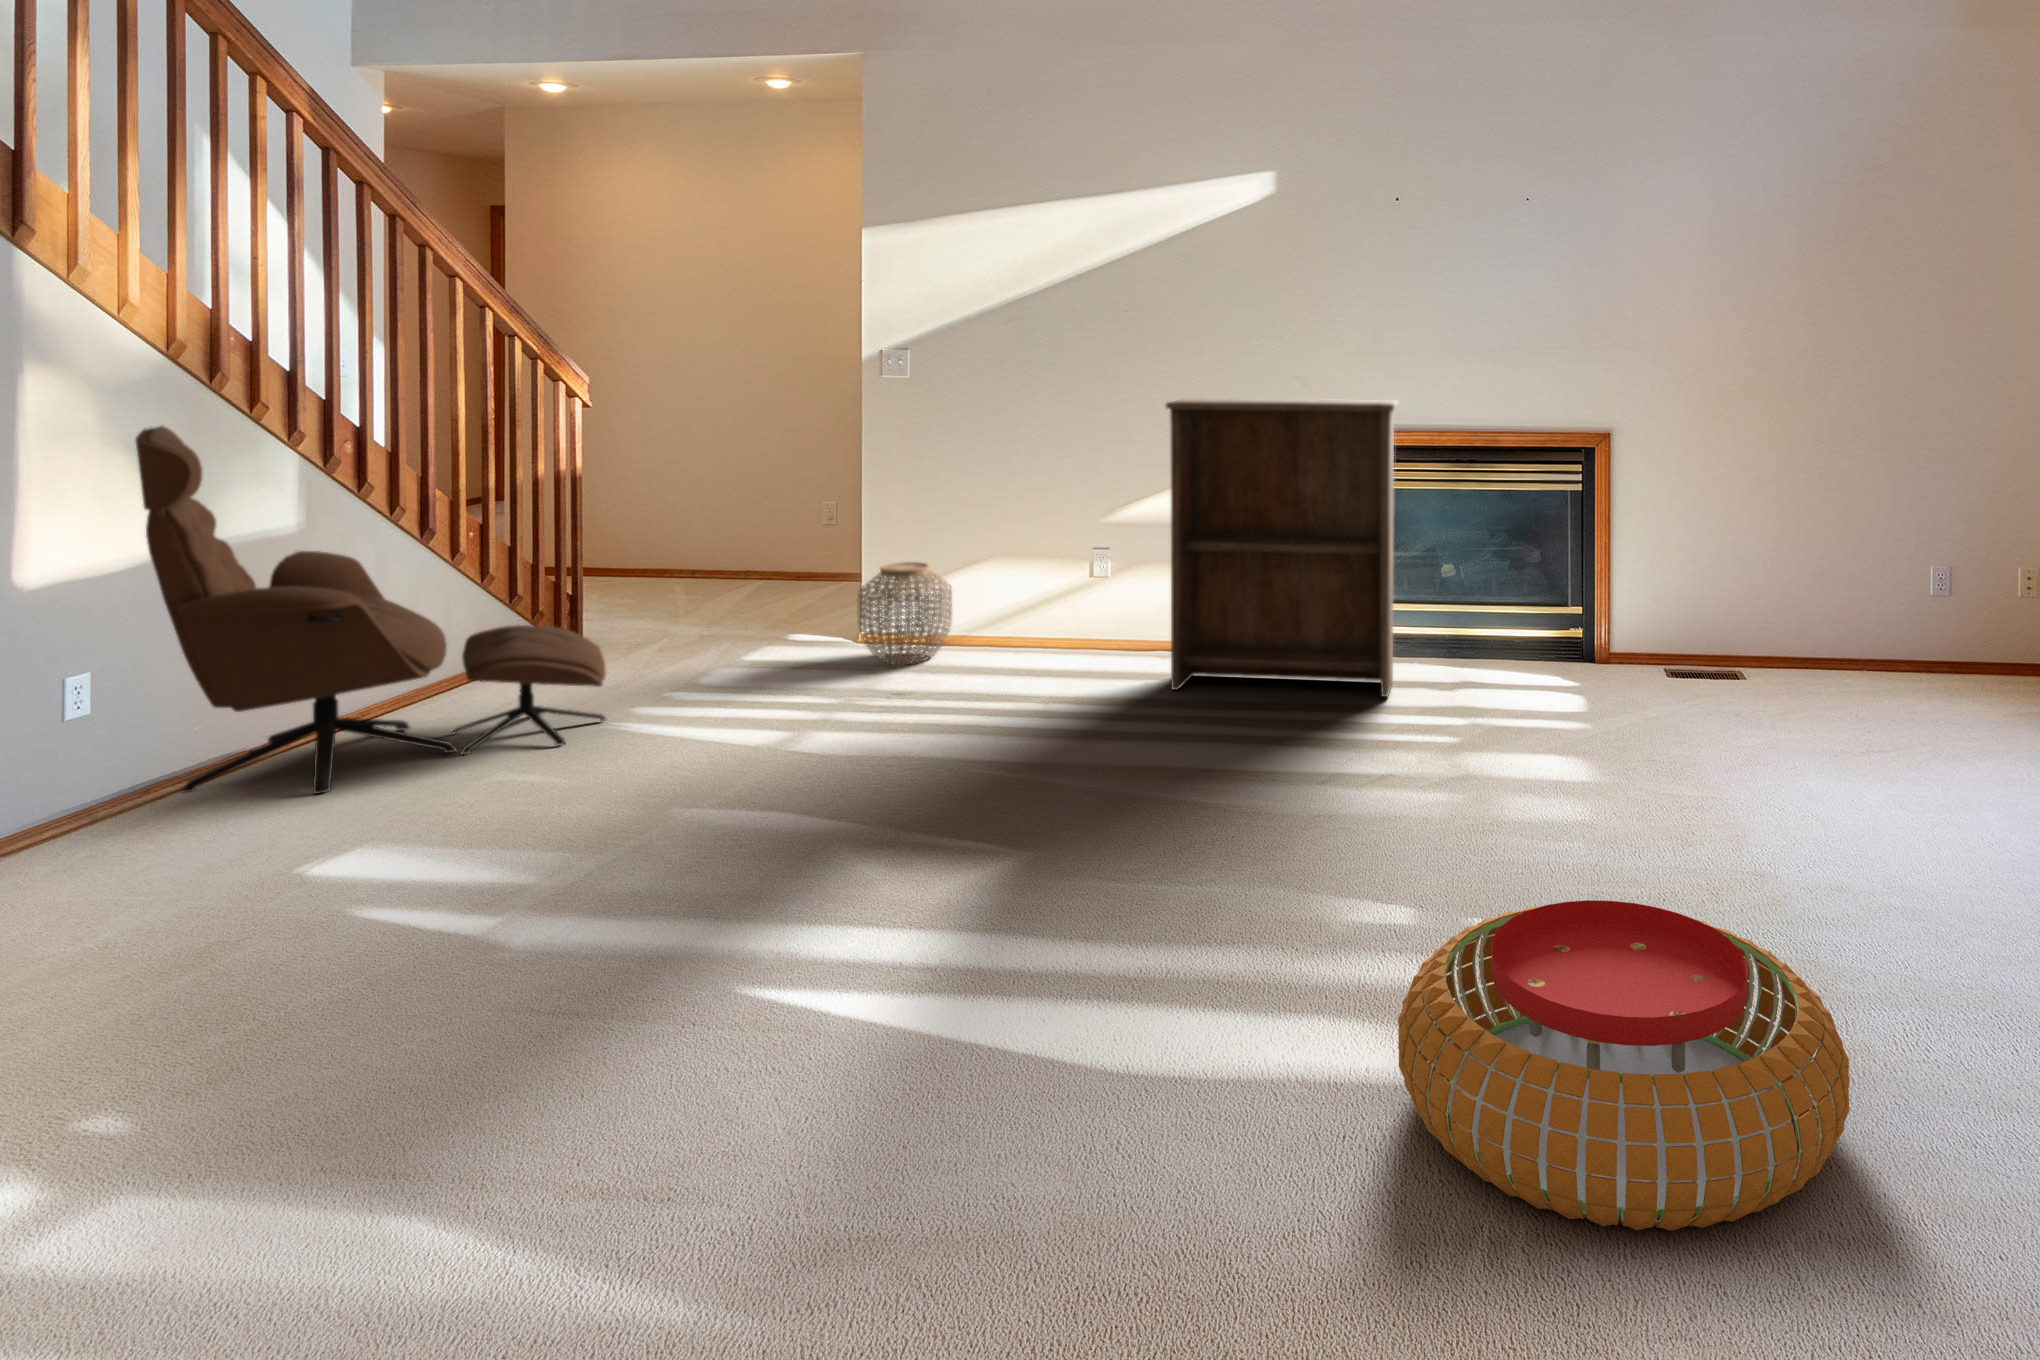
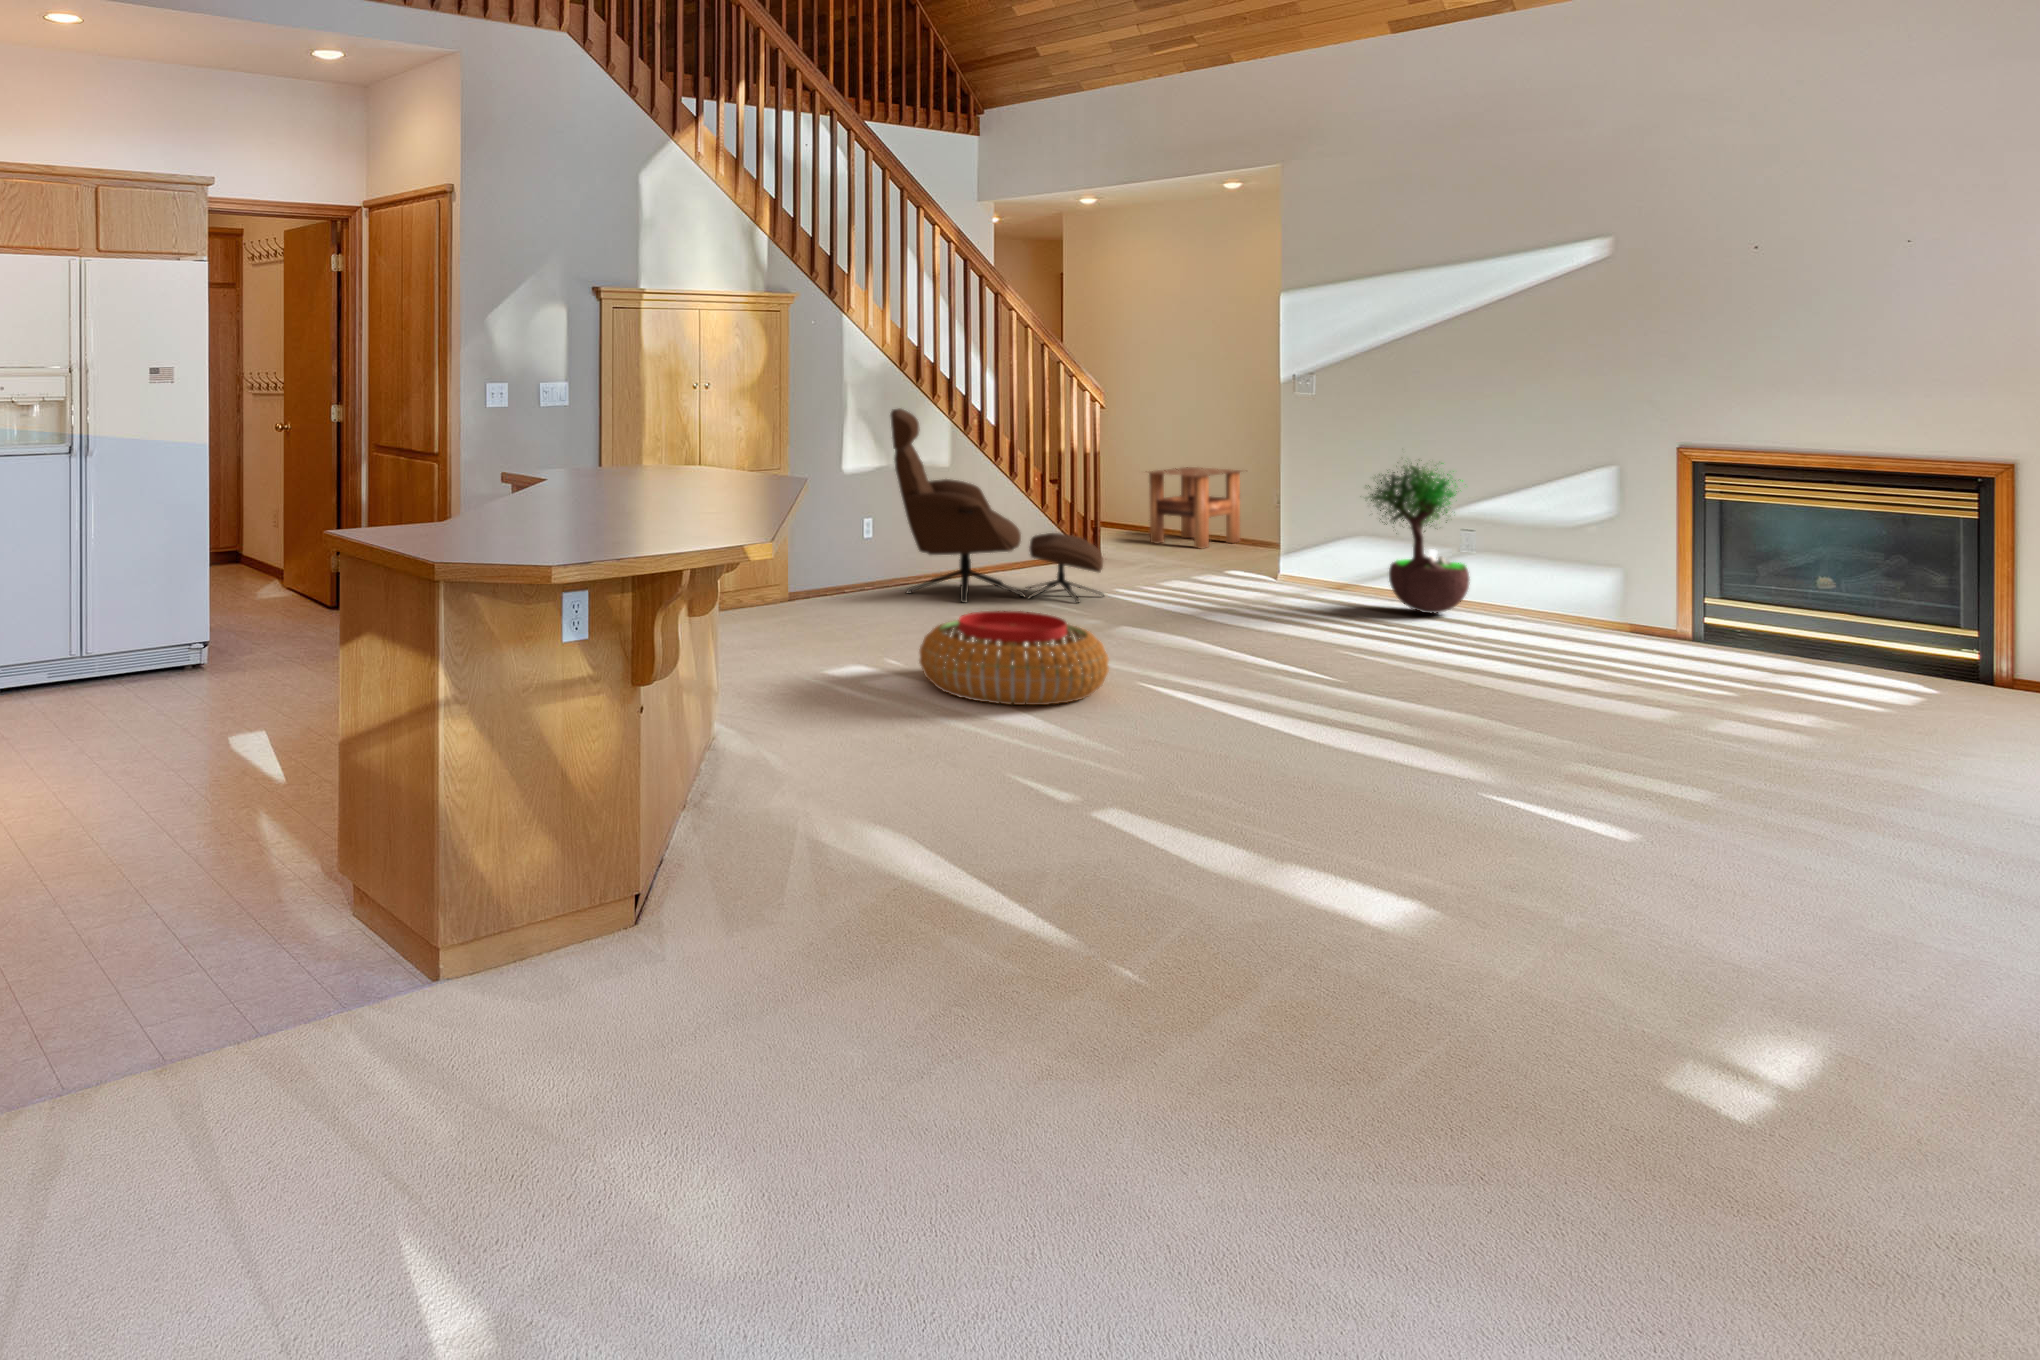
bookshelf: present [1166,398,1398,697] -> none [1498,411,1731,668]
potted tree: none [989,452,1116,665] -> present [1366,460,1470,613]
side table: none [635,481,790,596] -> present [1146,467,1241,549]
woven basket: present [858,562,952,664] -> none [1272,526,1344,598]
pouf: present [1398,900,1850,1231] -> present [920,611,1109,705]

